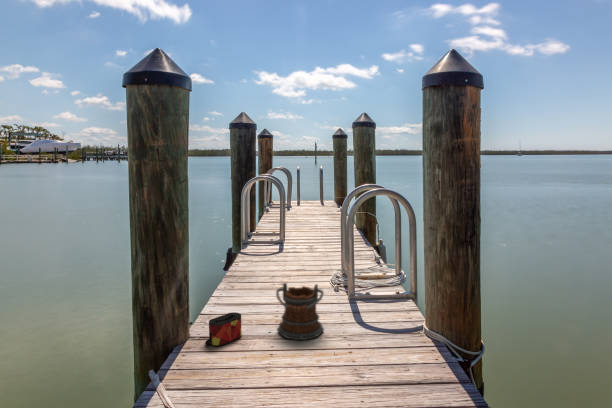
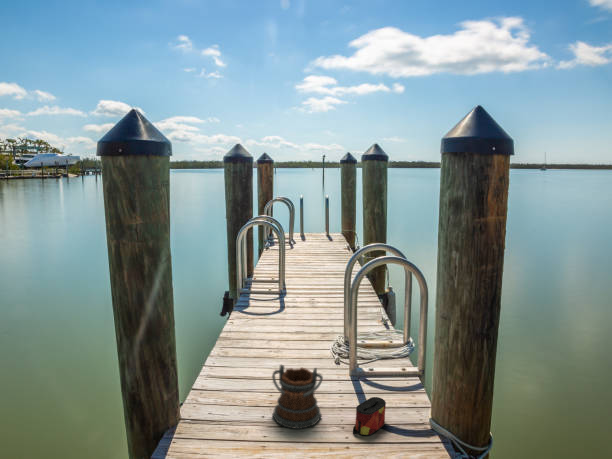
bag: present [205,312,242,346] -> present [353,397,386,436]

